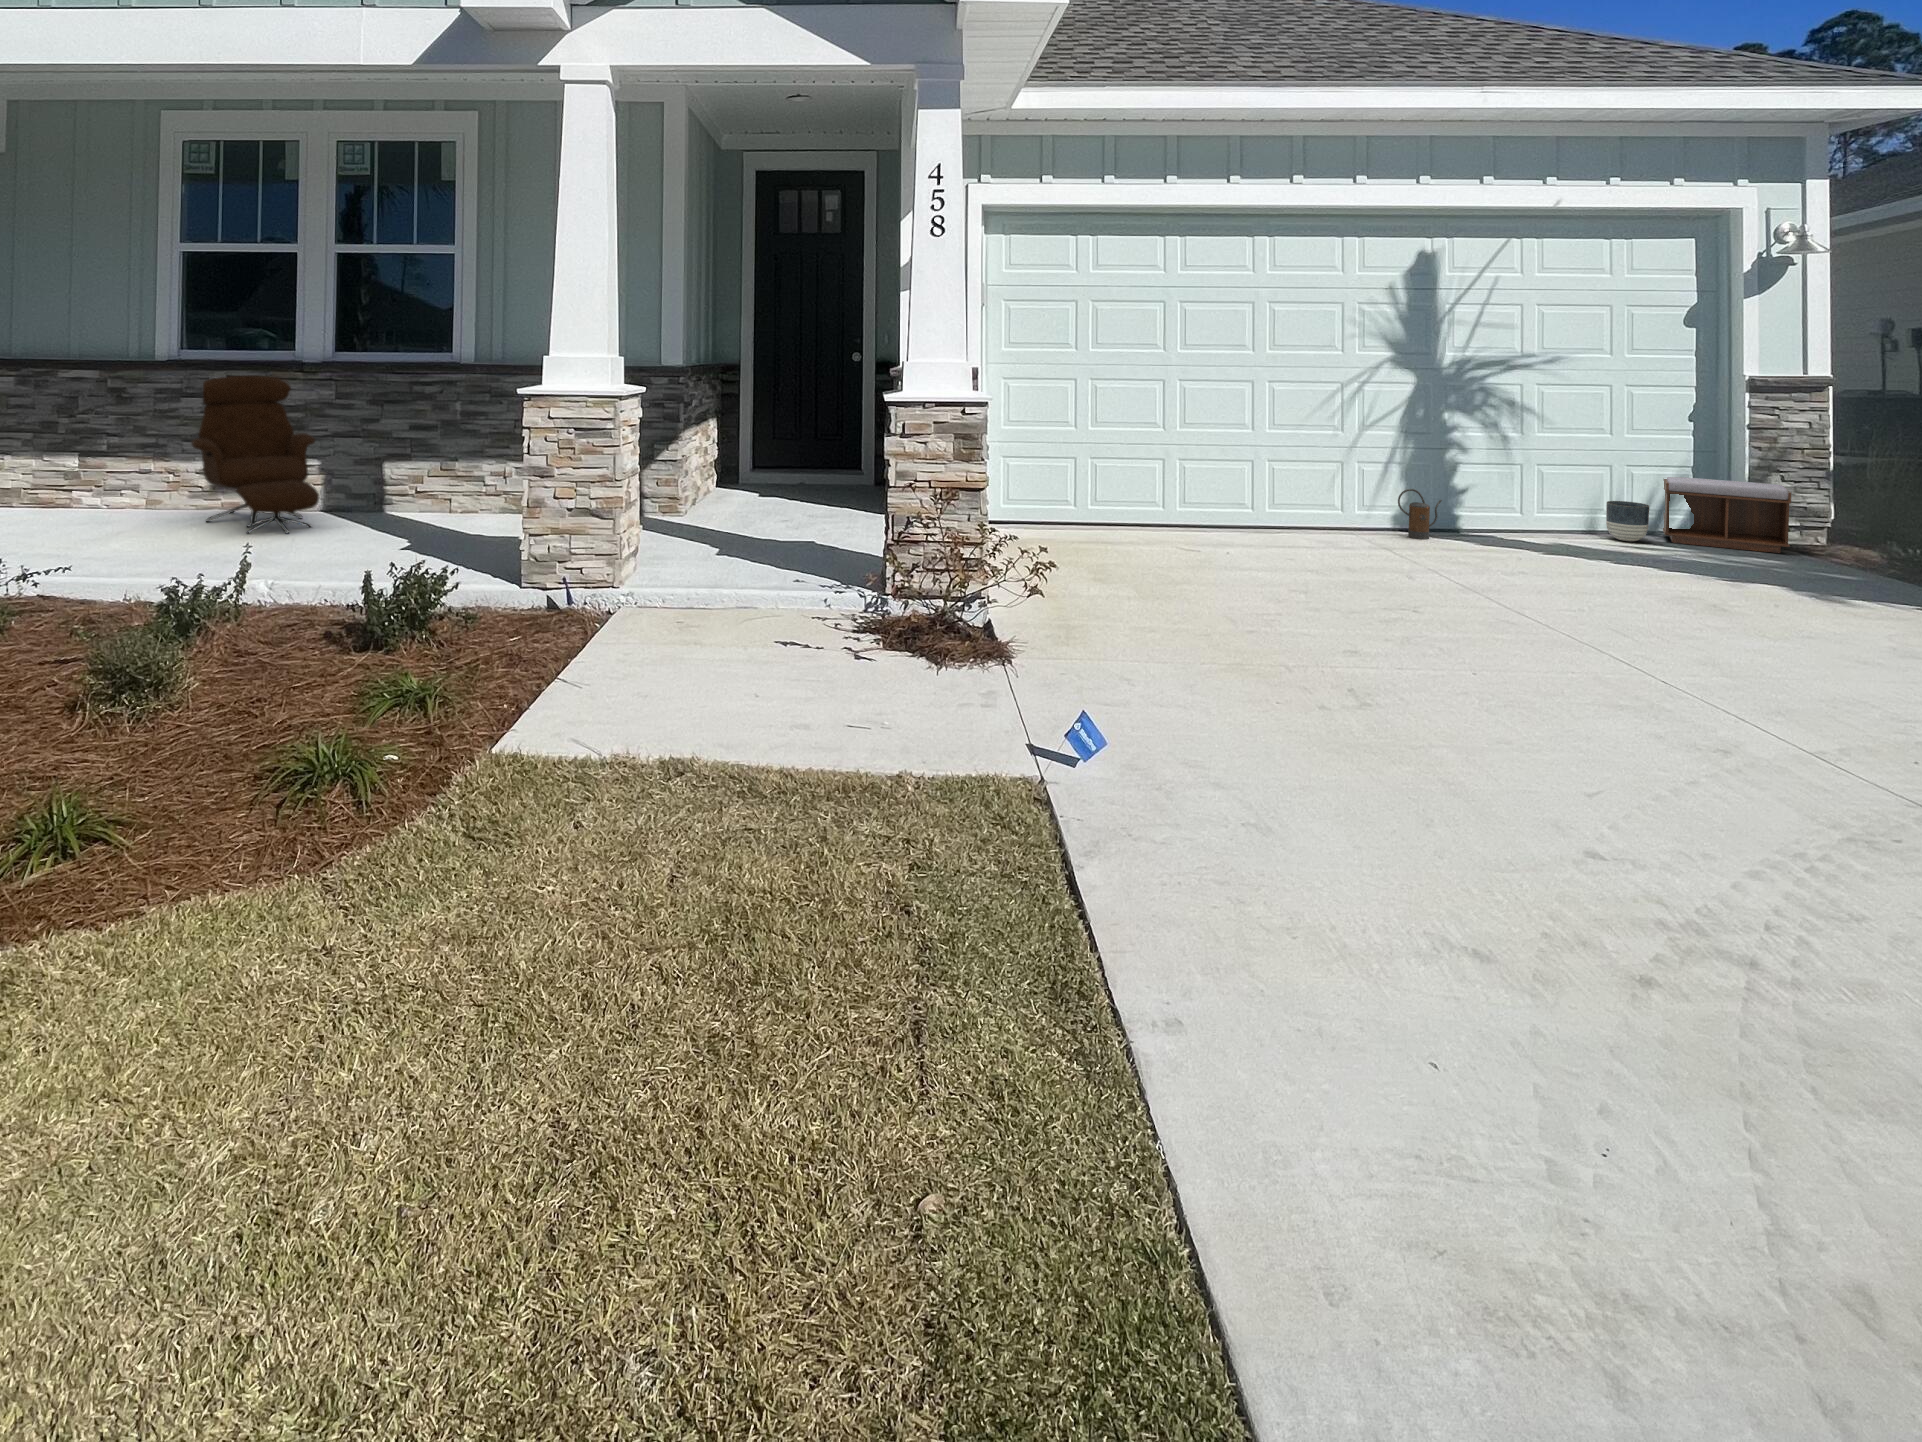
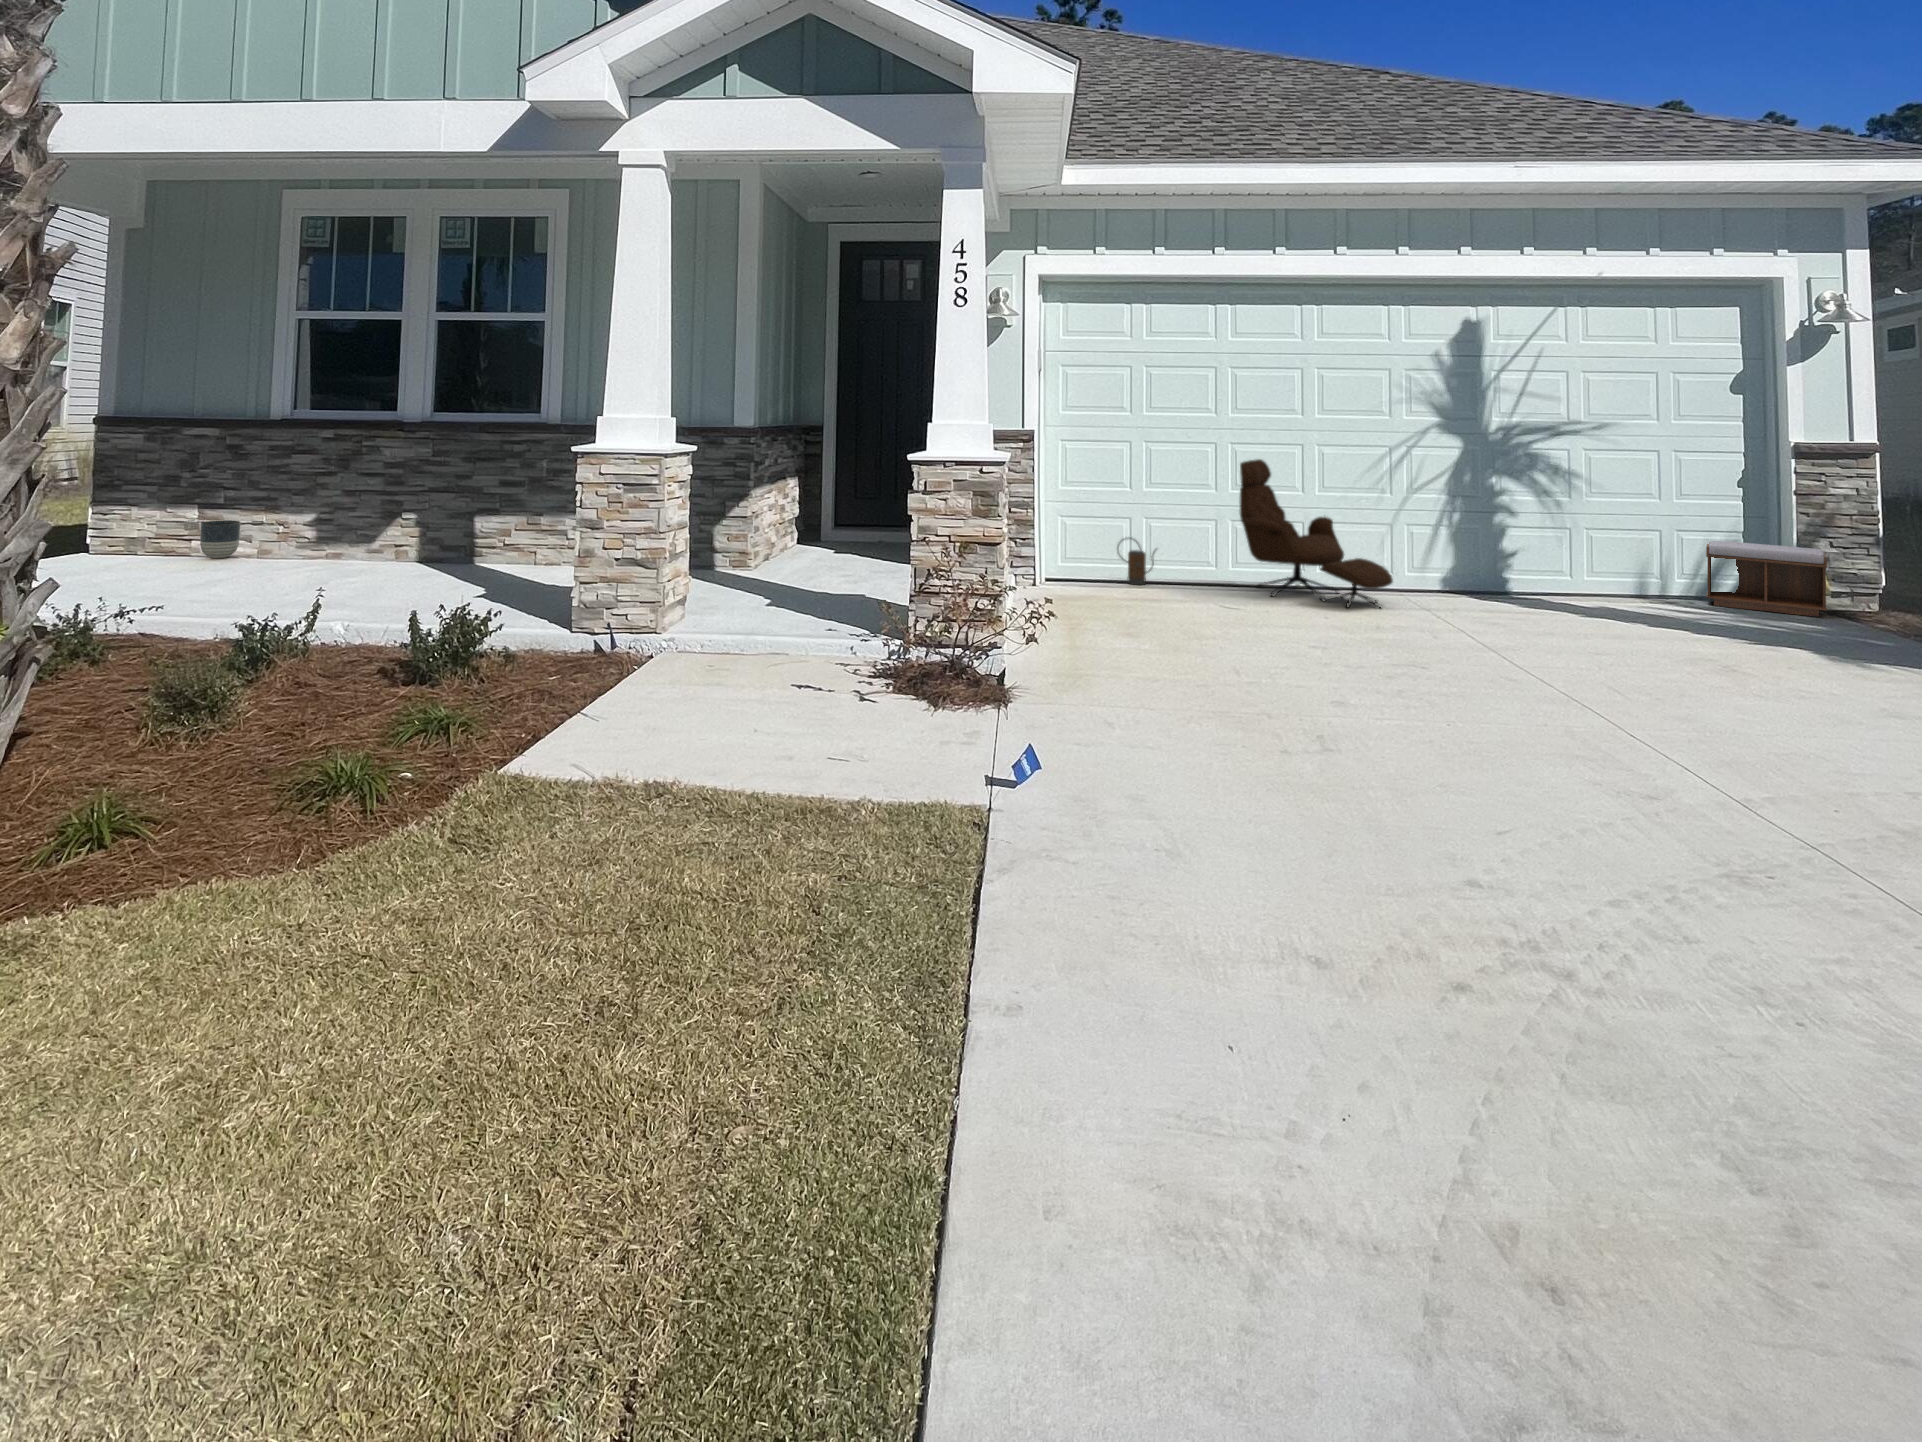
lounge chair: present [191,375,319,534] -> present [1240,459,1393,608]
watering can: present [1398,489,1442,539] -> present [1117,537,1156,585]
planter: present [1606,501,1649,541] -> present [200,520,240,558]

